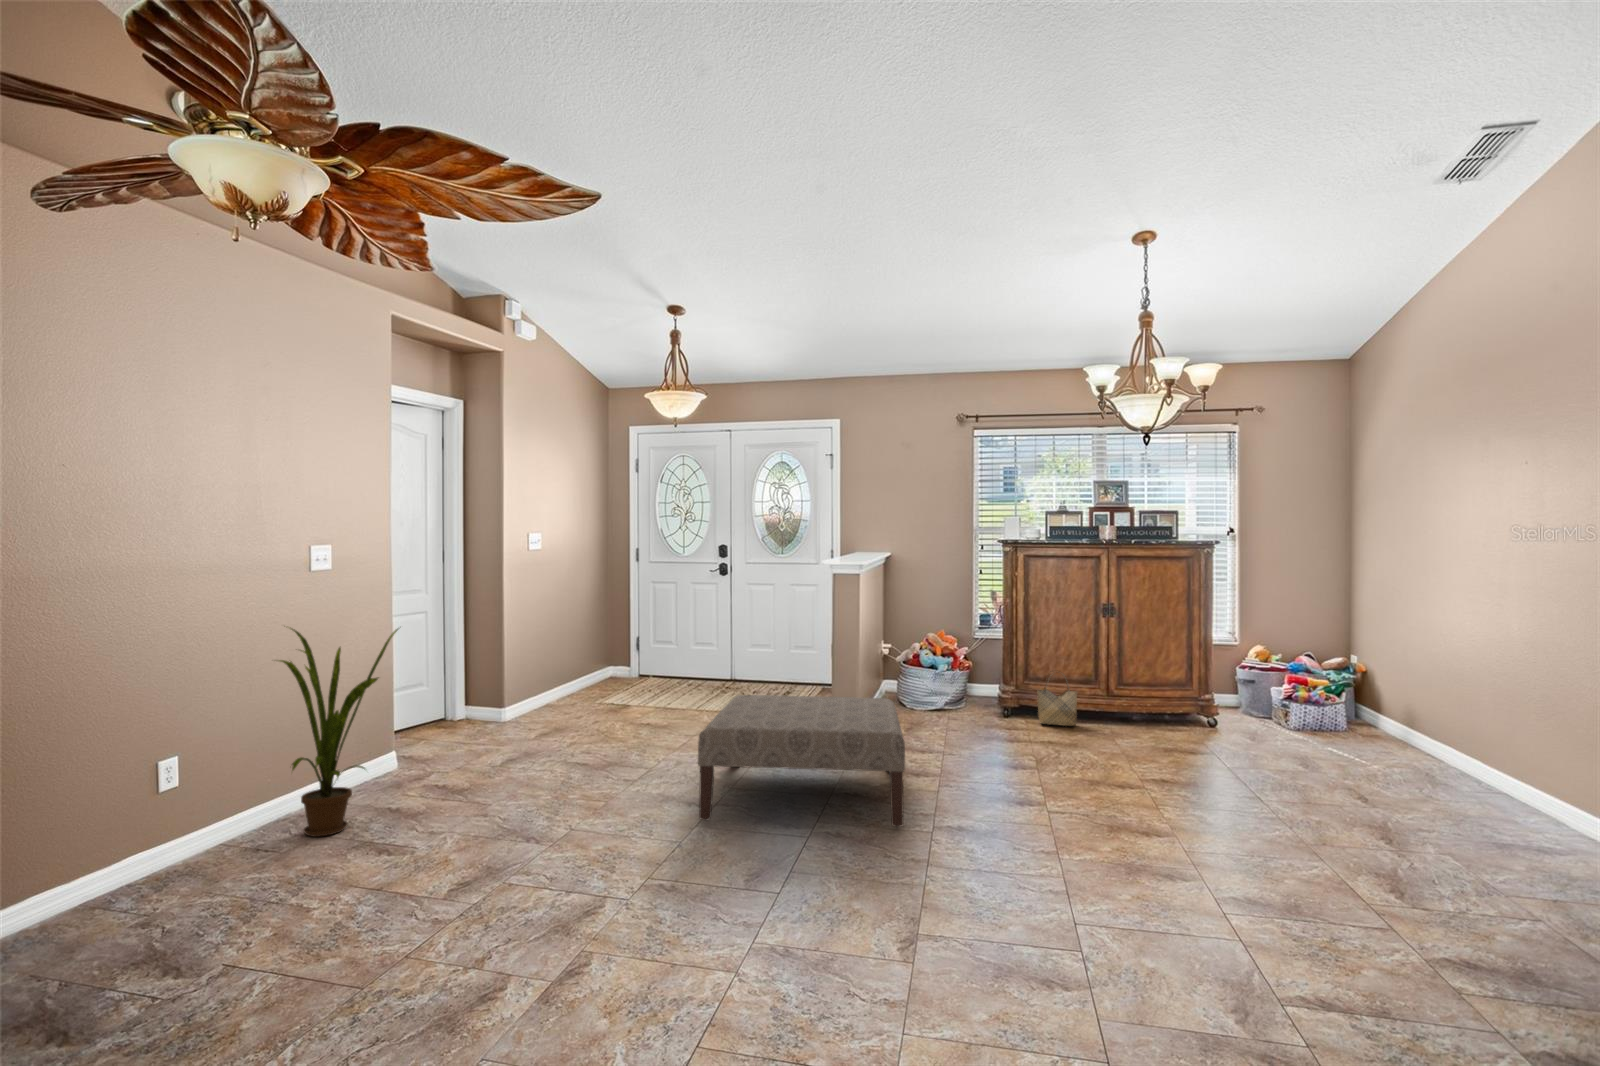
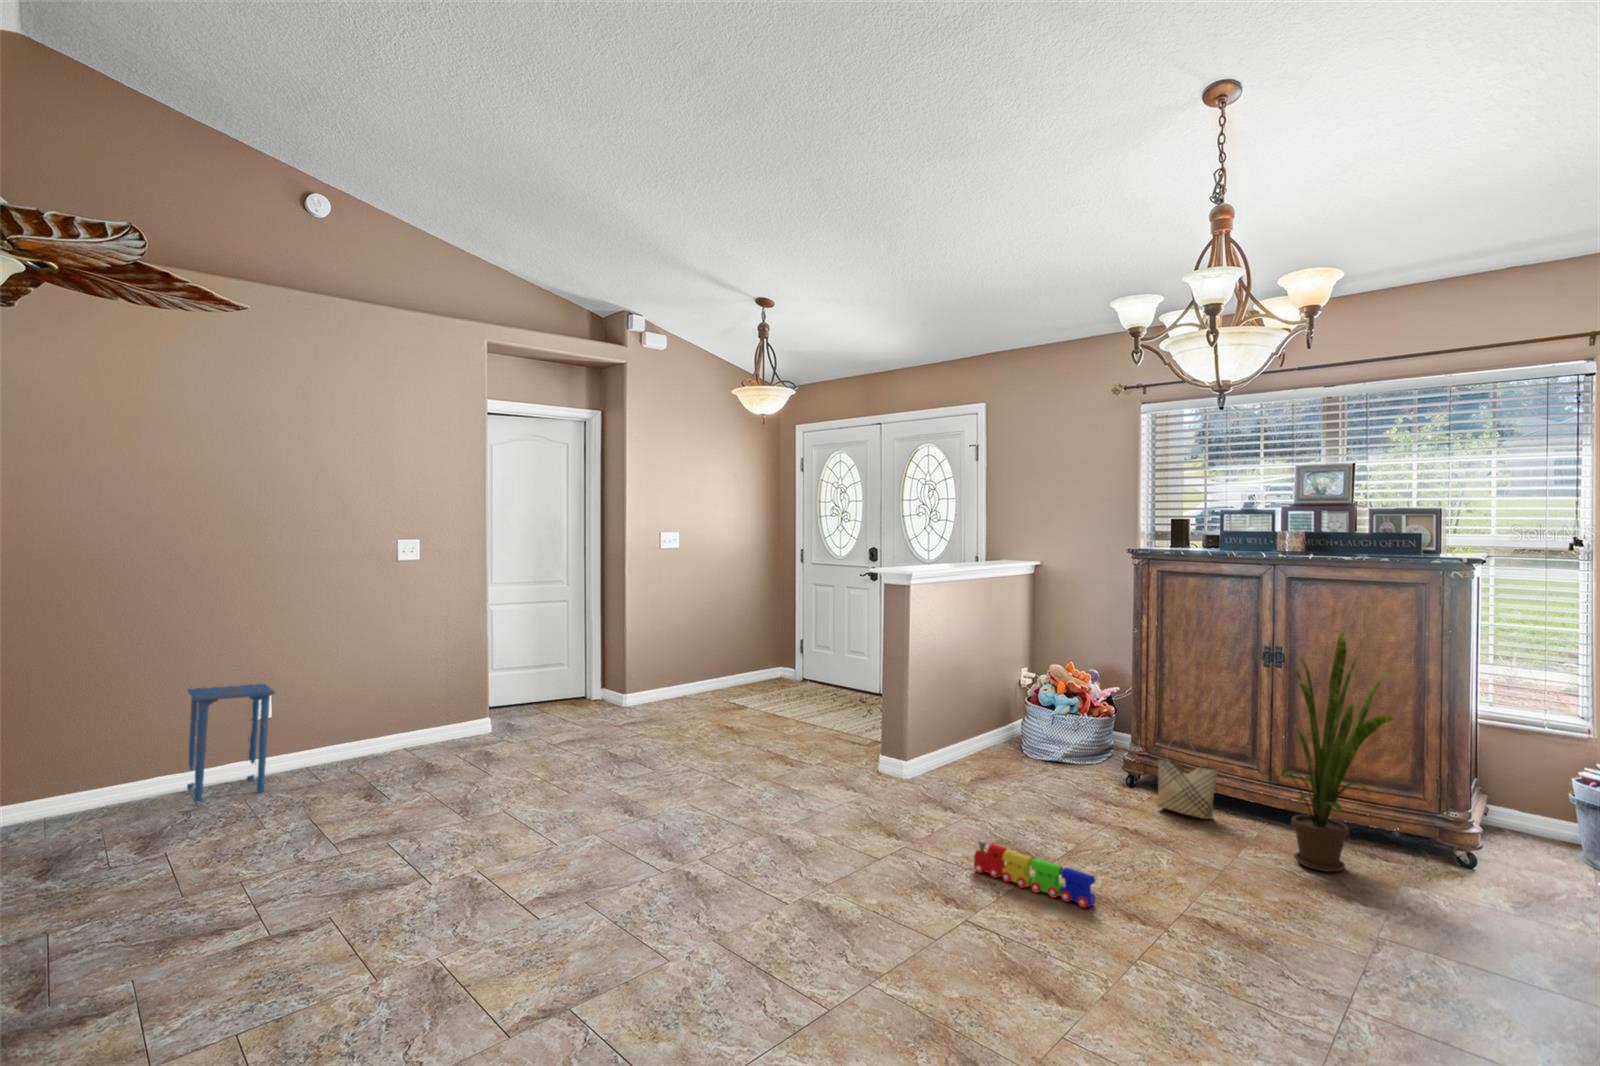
house plant: present [279,628,398,837] -> present [1264,634,1393,872]
ottoman: present [698,695,905,827] -> none [580,708,870,882]
side table: none [69,742,226,917] -> present [187,684,275,802]
toy train: none [1016,759,1111,787] -> present [974,840,1095,908]

